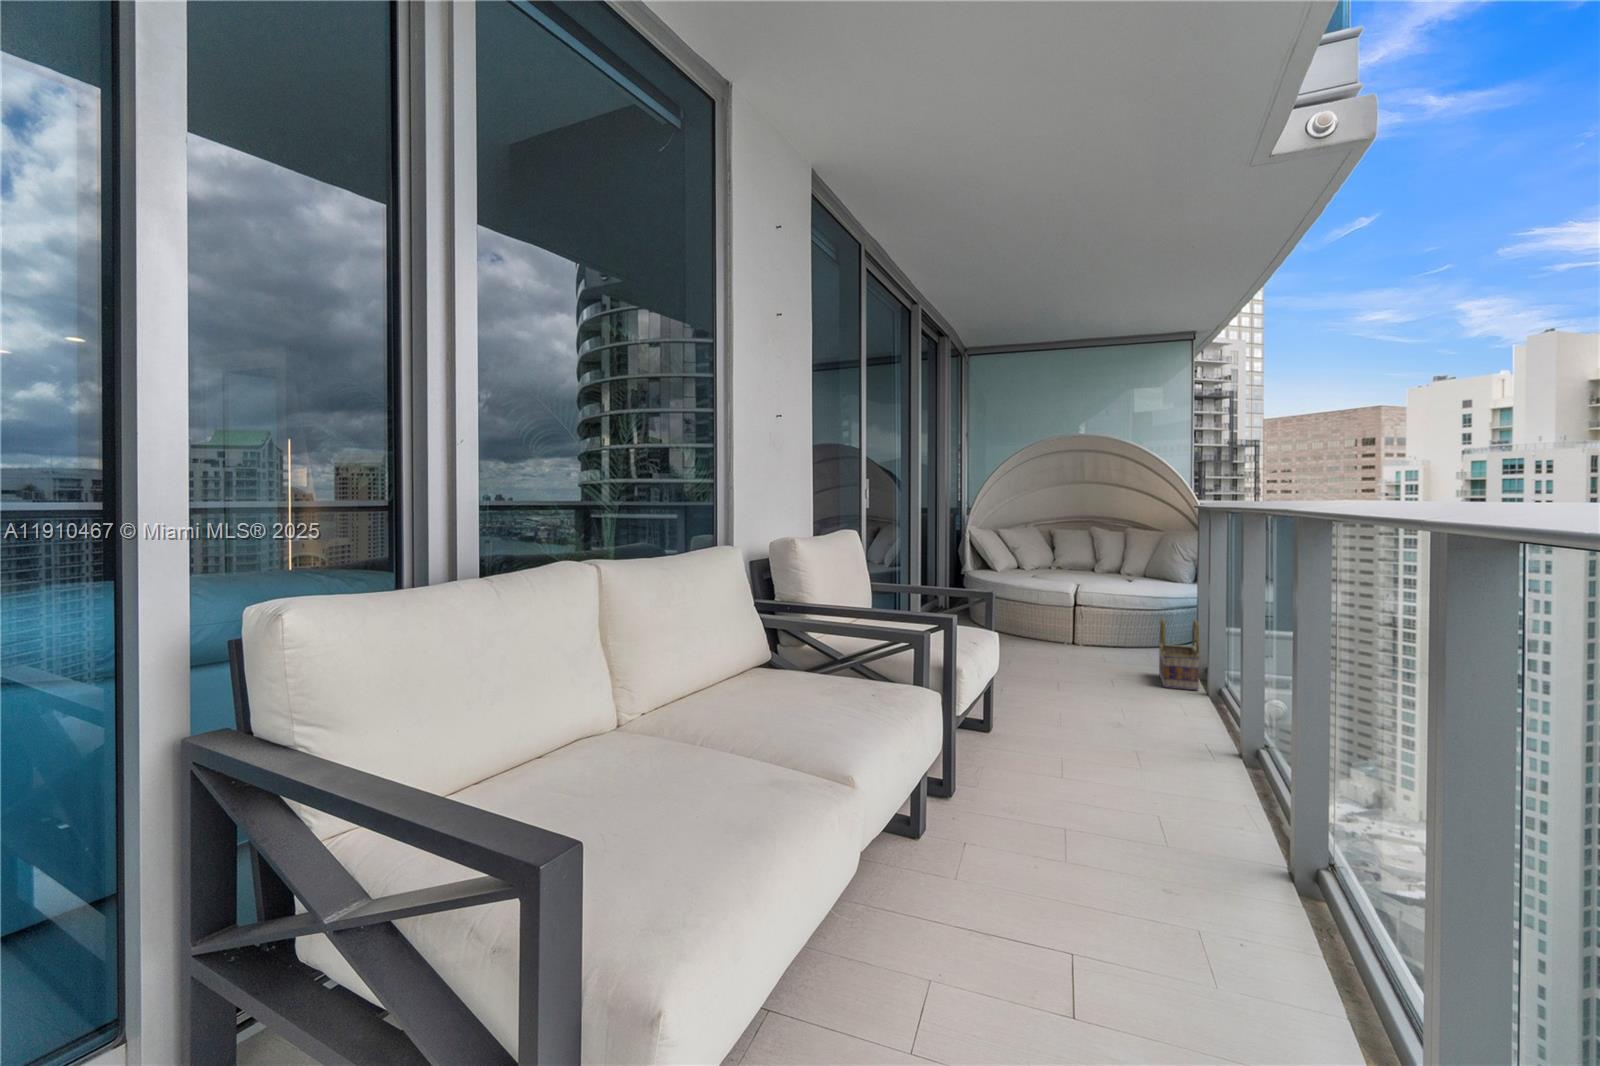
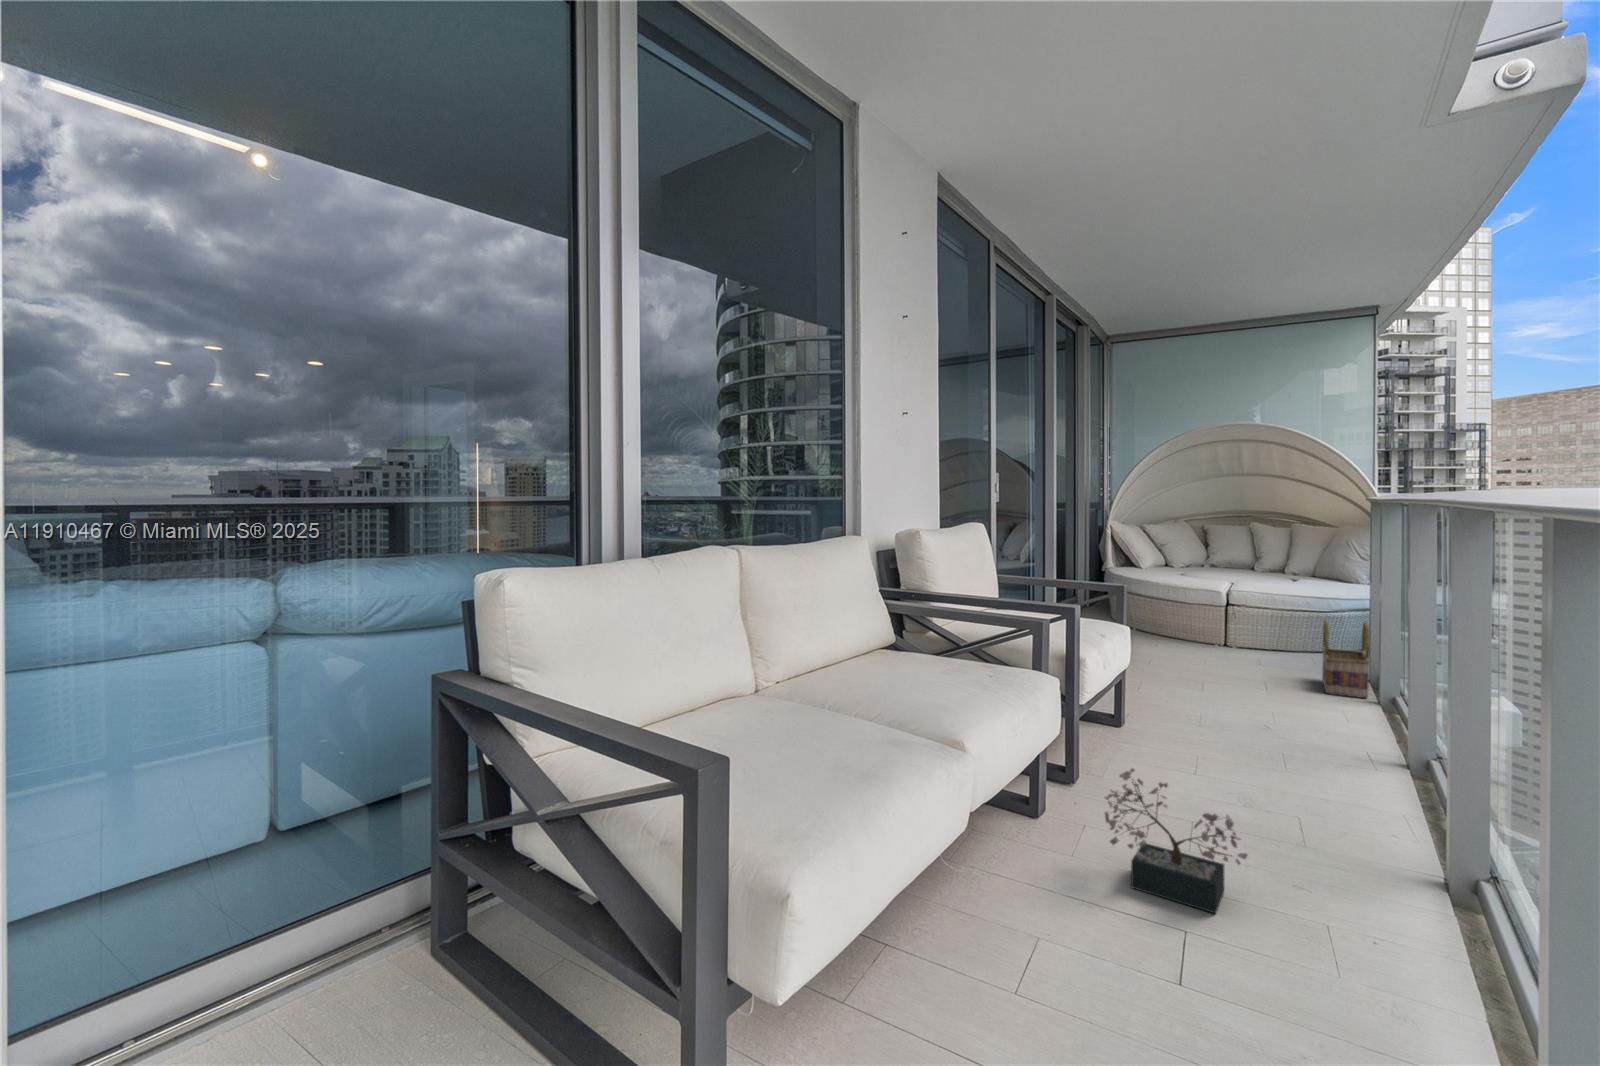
decorative plant: none [987,783,1126,929] -> present [1105,768,1248,913]

